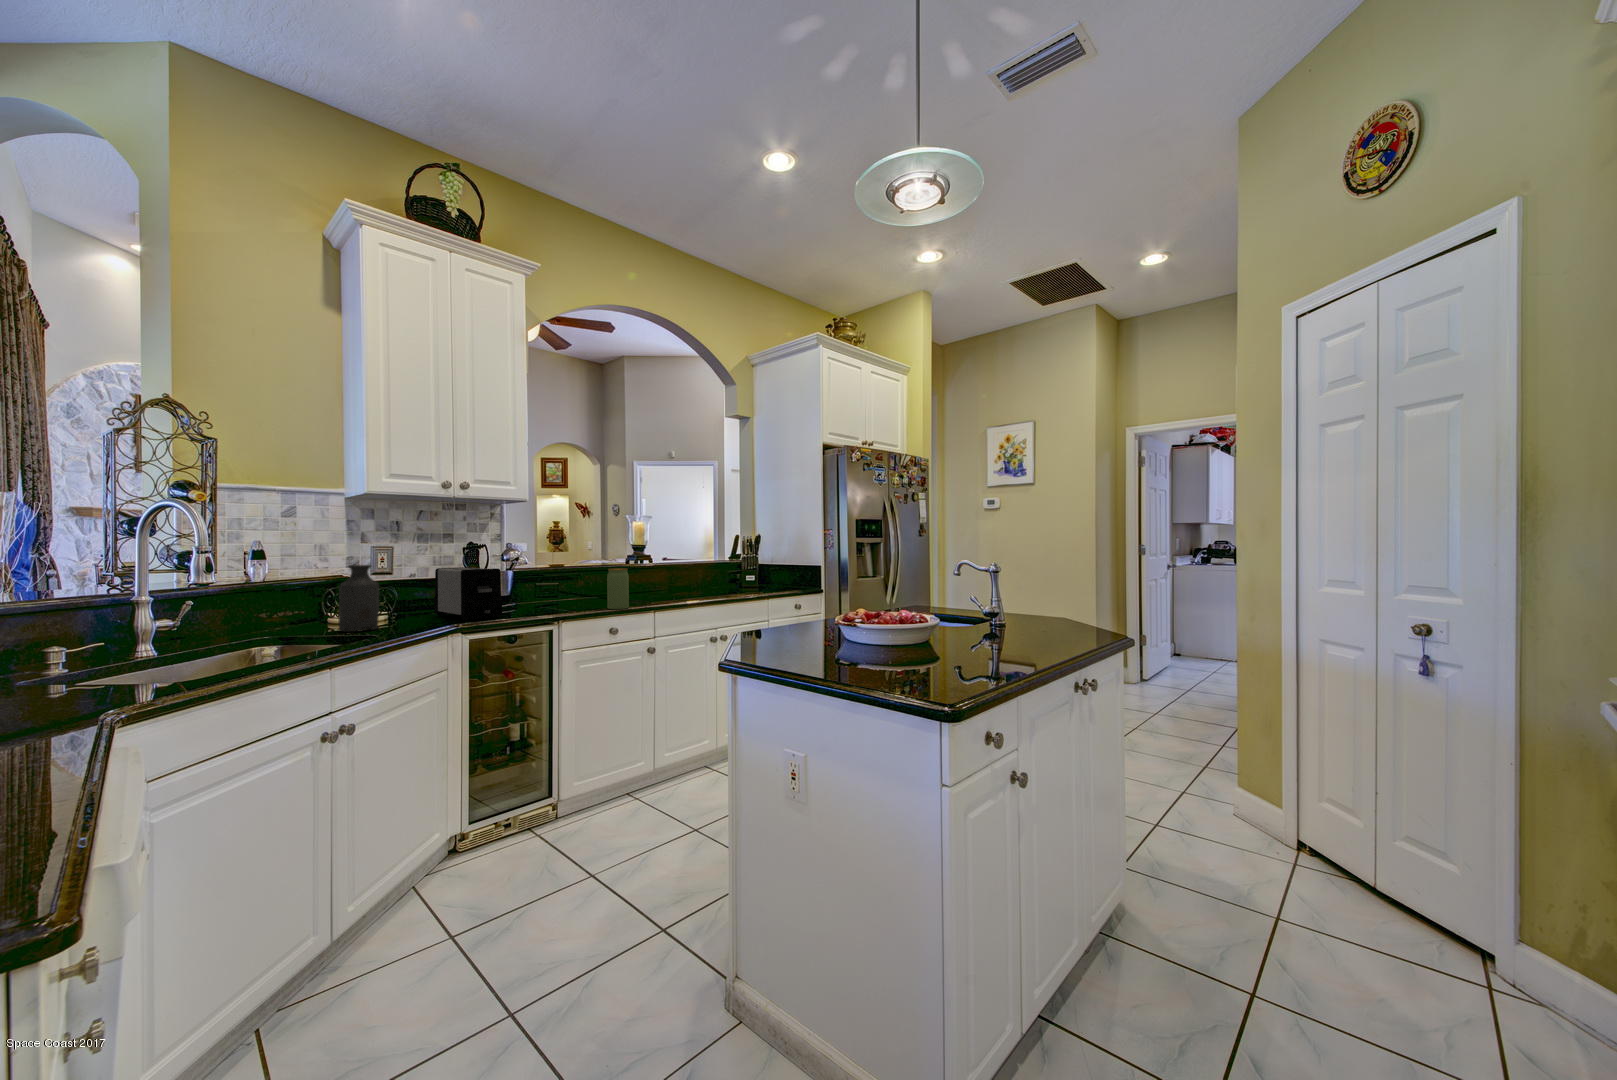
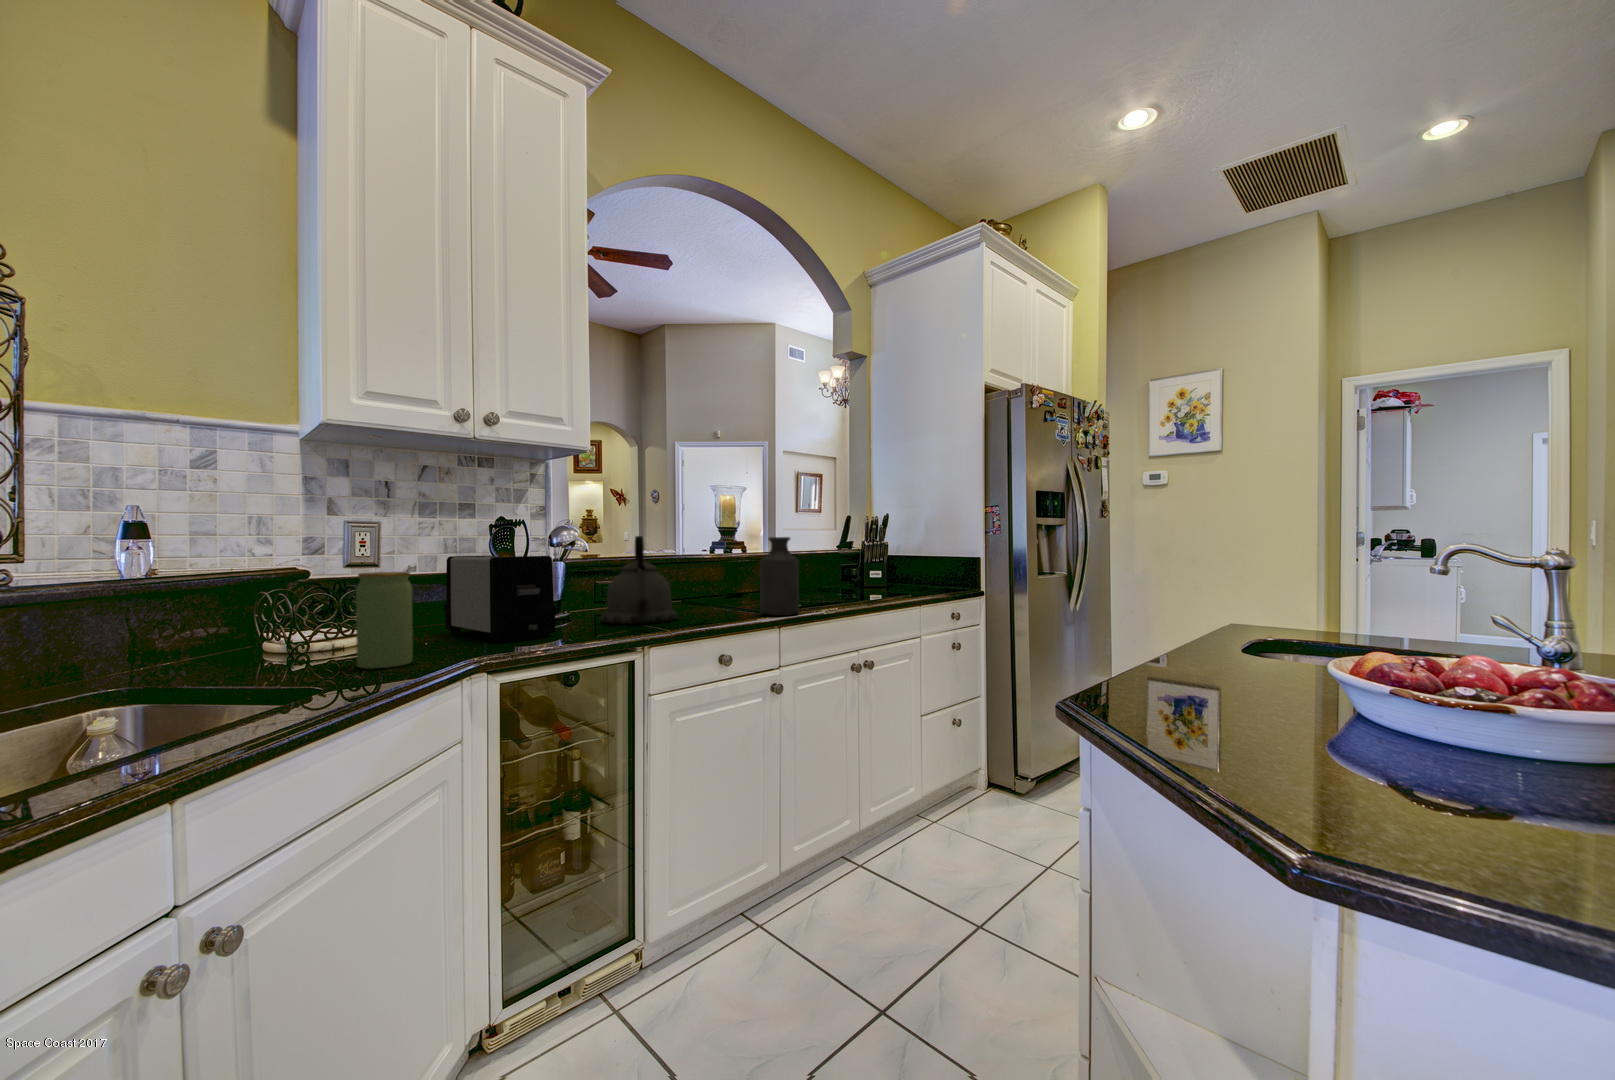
kettle: none [536,554,587,611] -> present [601,536,677,624]
bottle: present [339,565,379,632] -> present [760,537,799,616]
jar: present [607,568,629,609] -> present [356,572,413,669]

